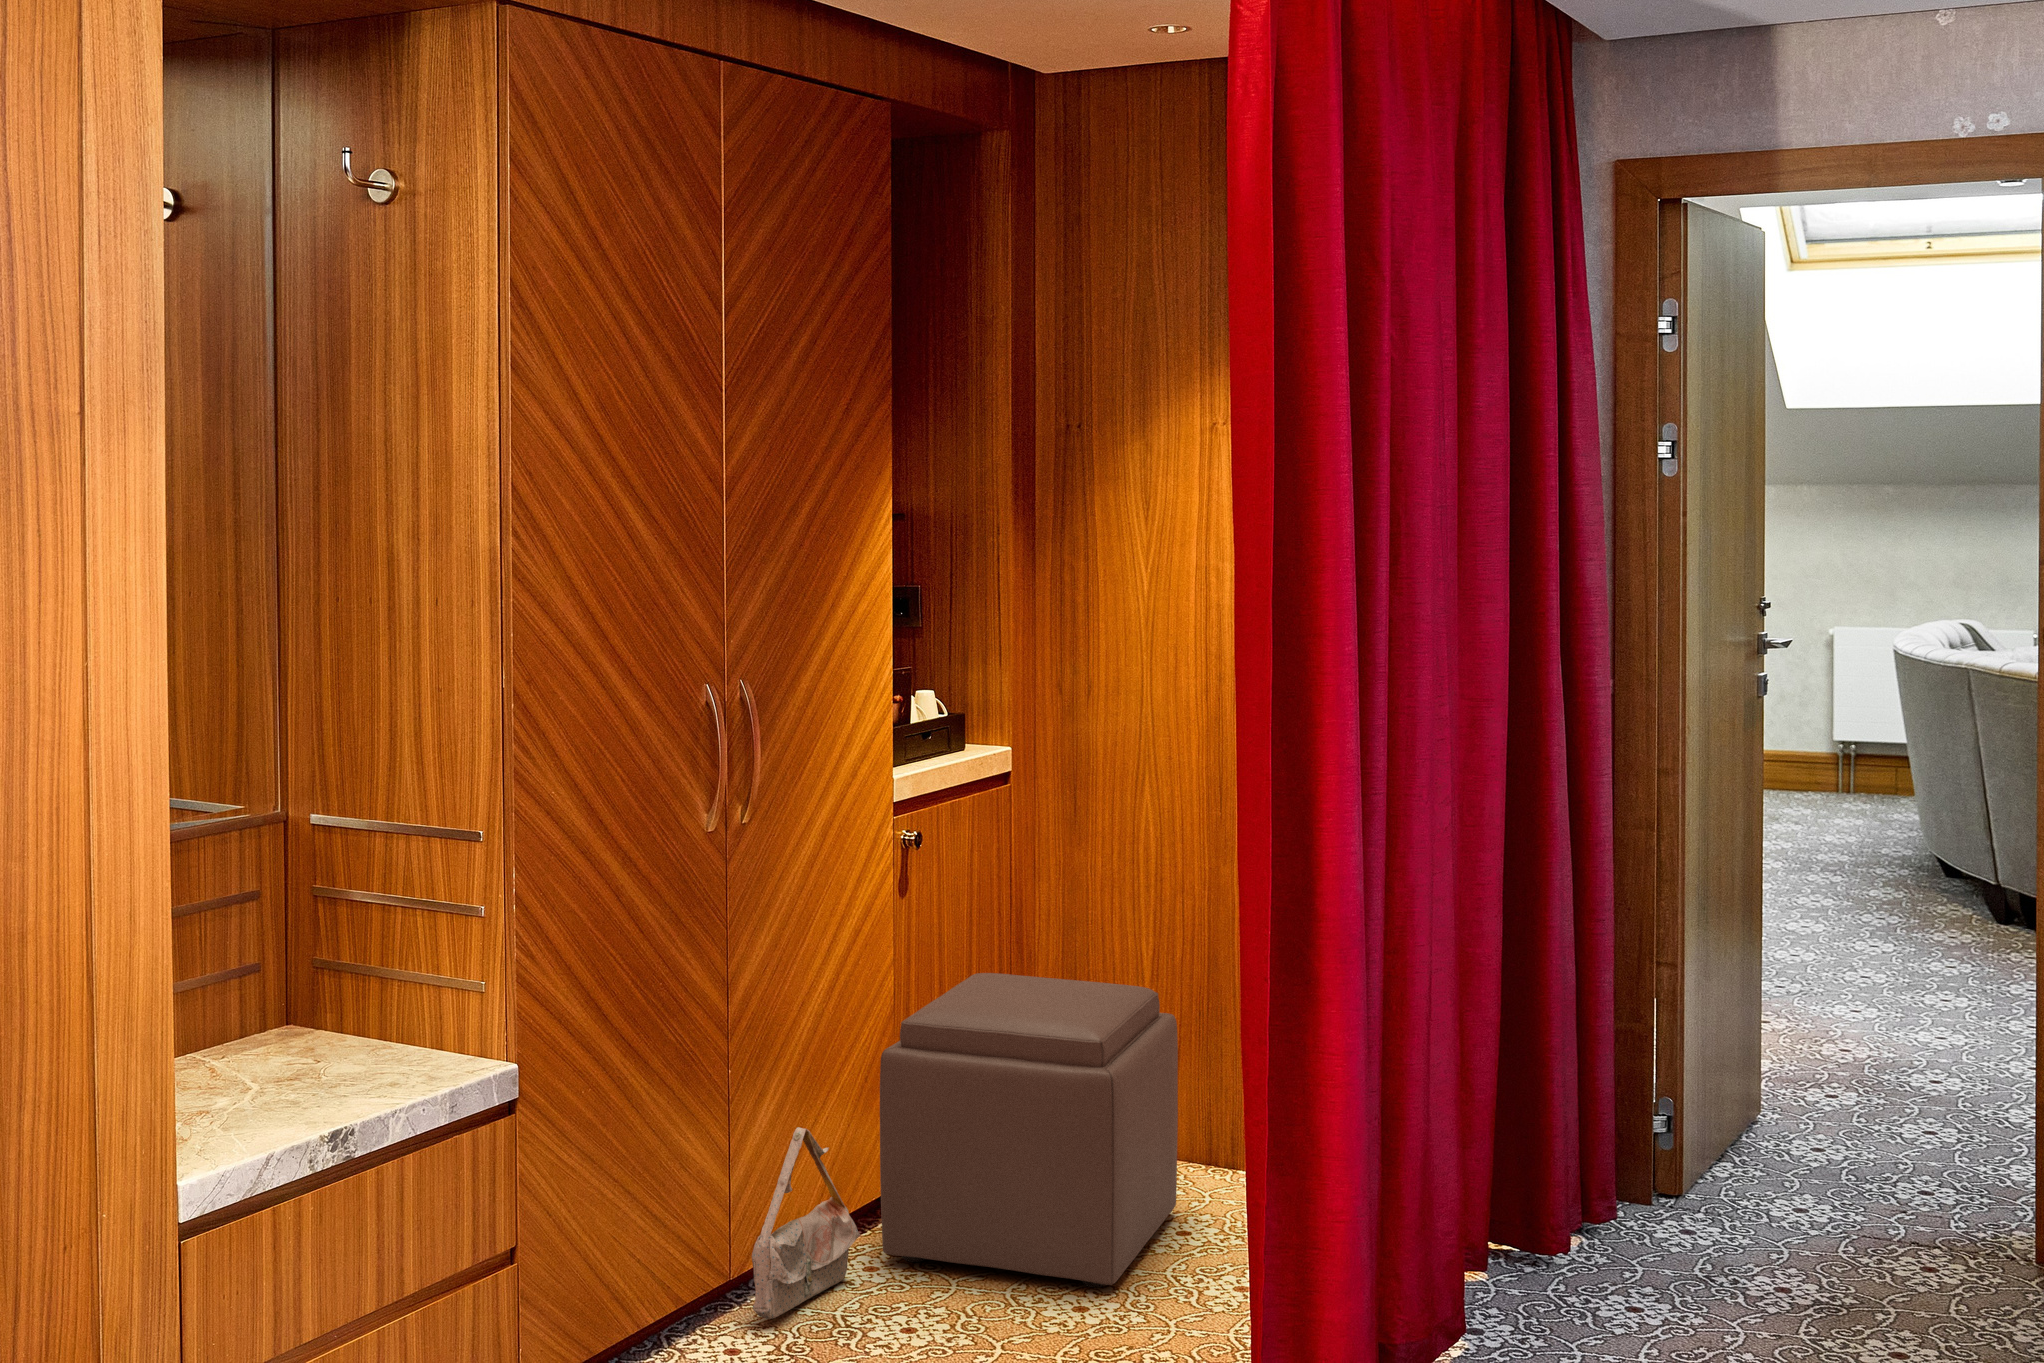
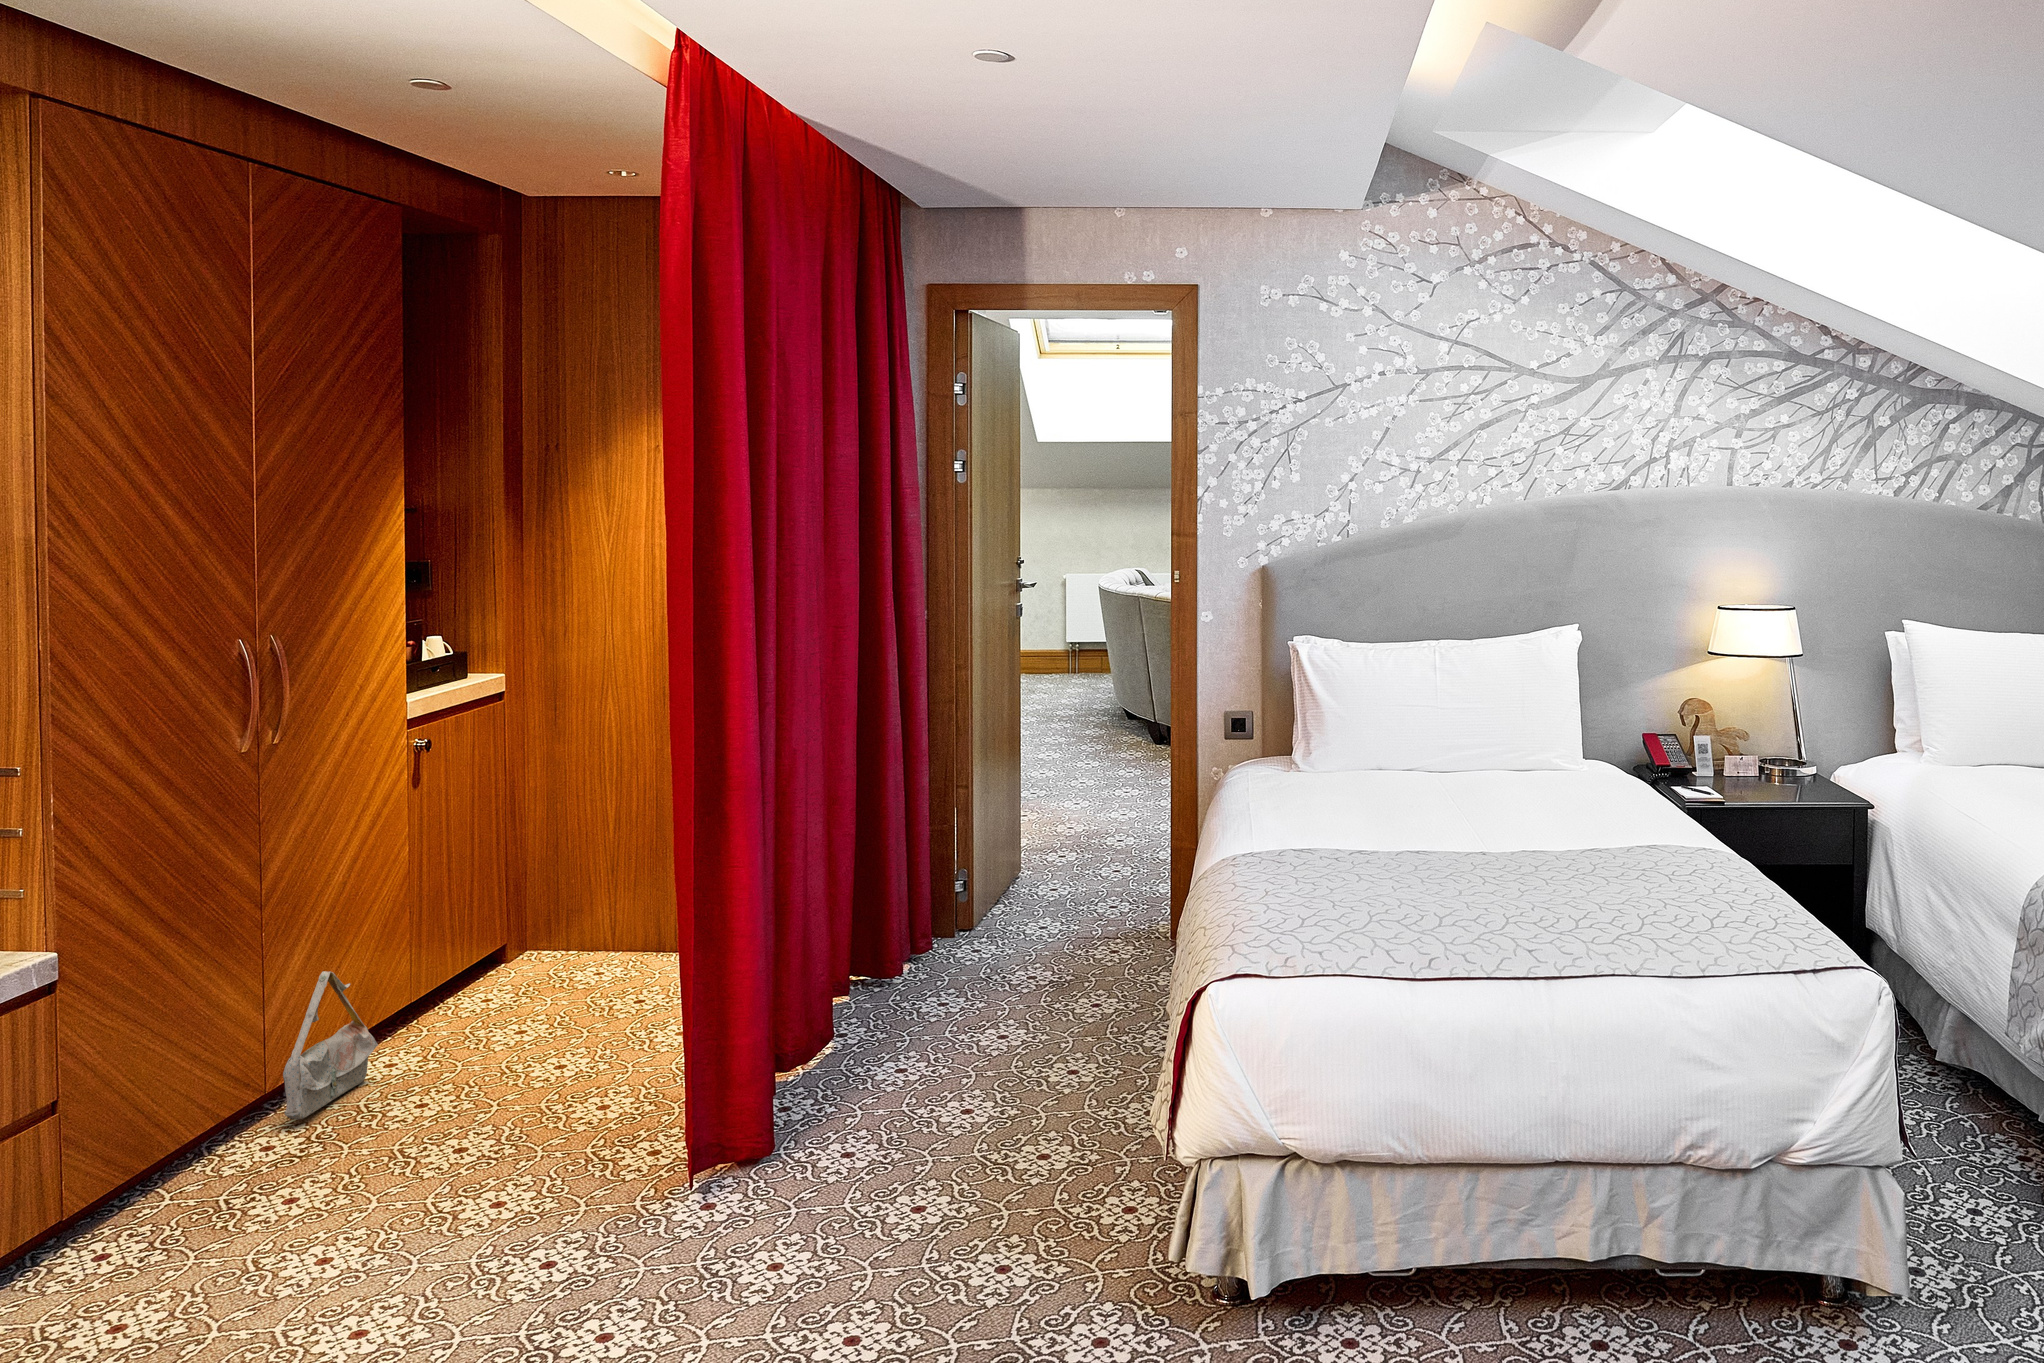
ottoman: present [880,973,1178,1287] -> none [394,837,633,1059]

